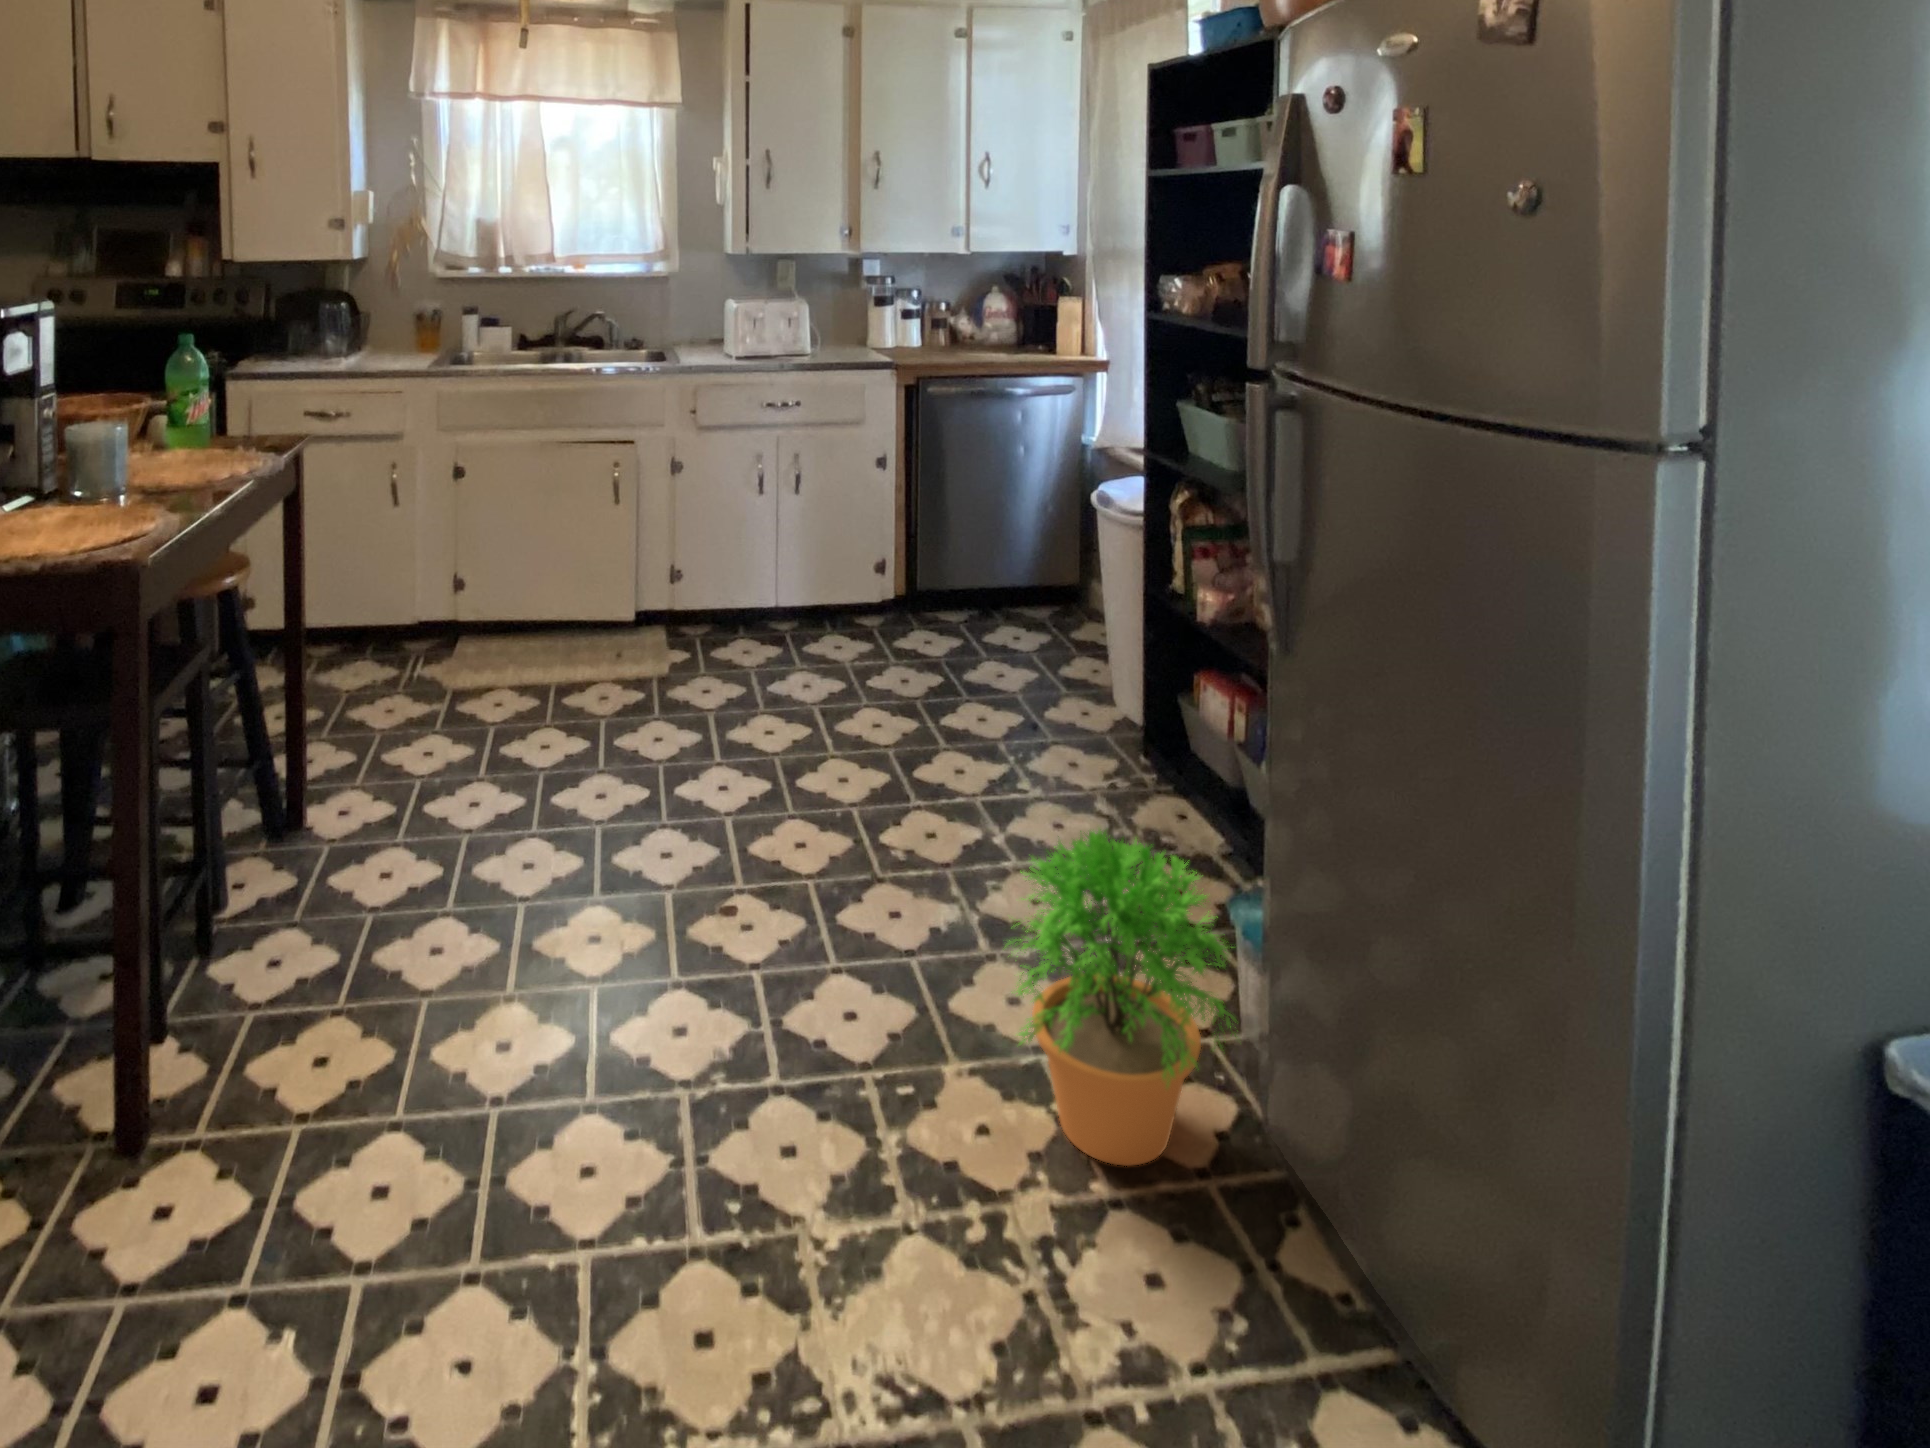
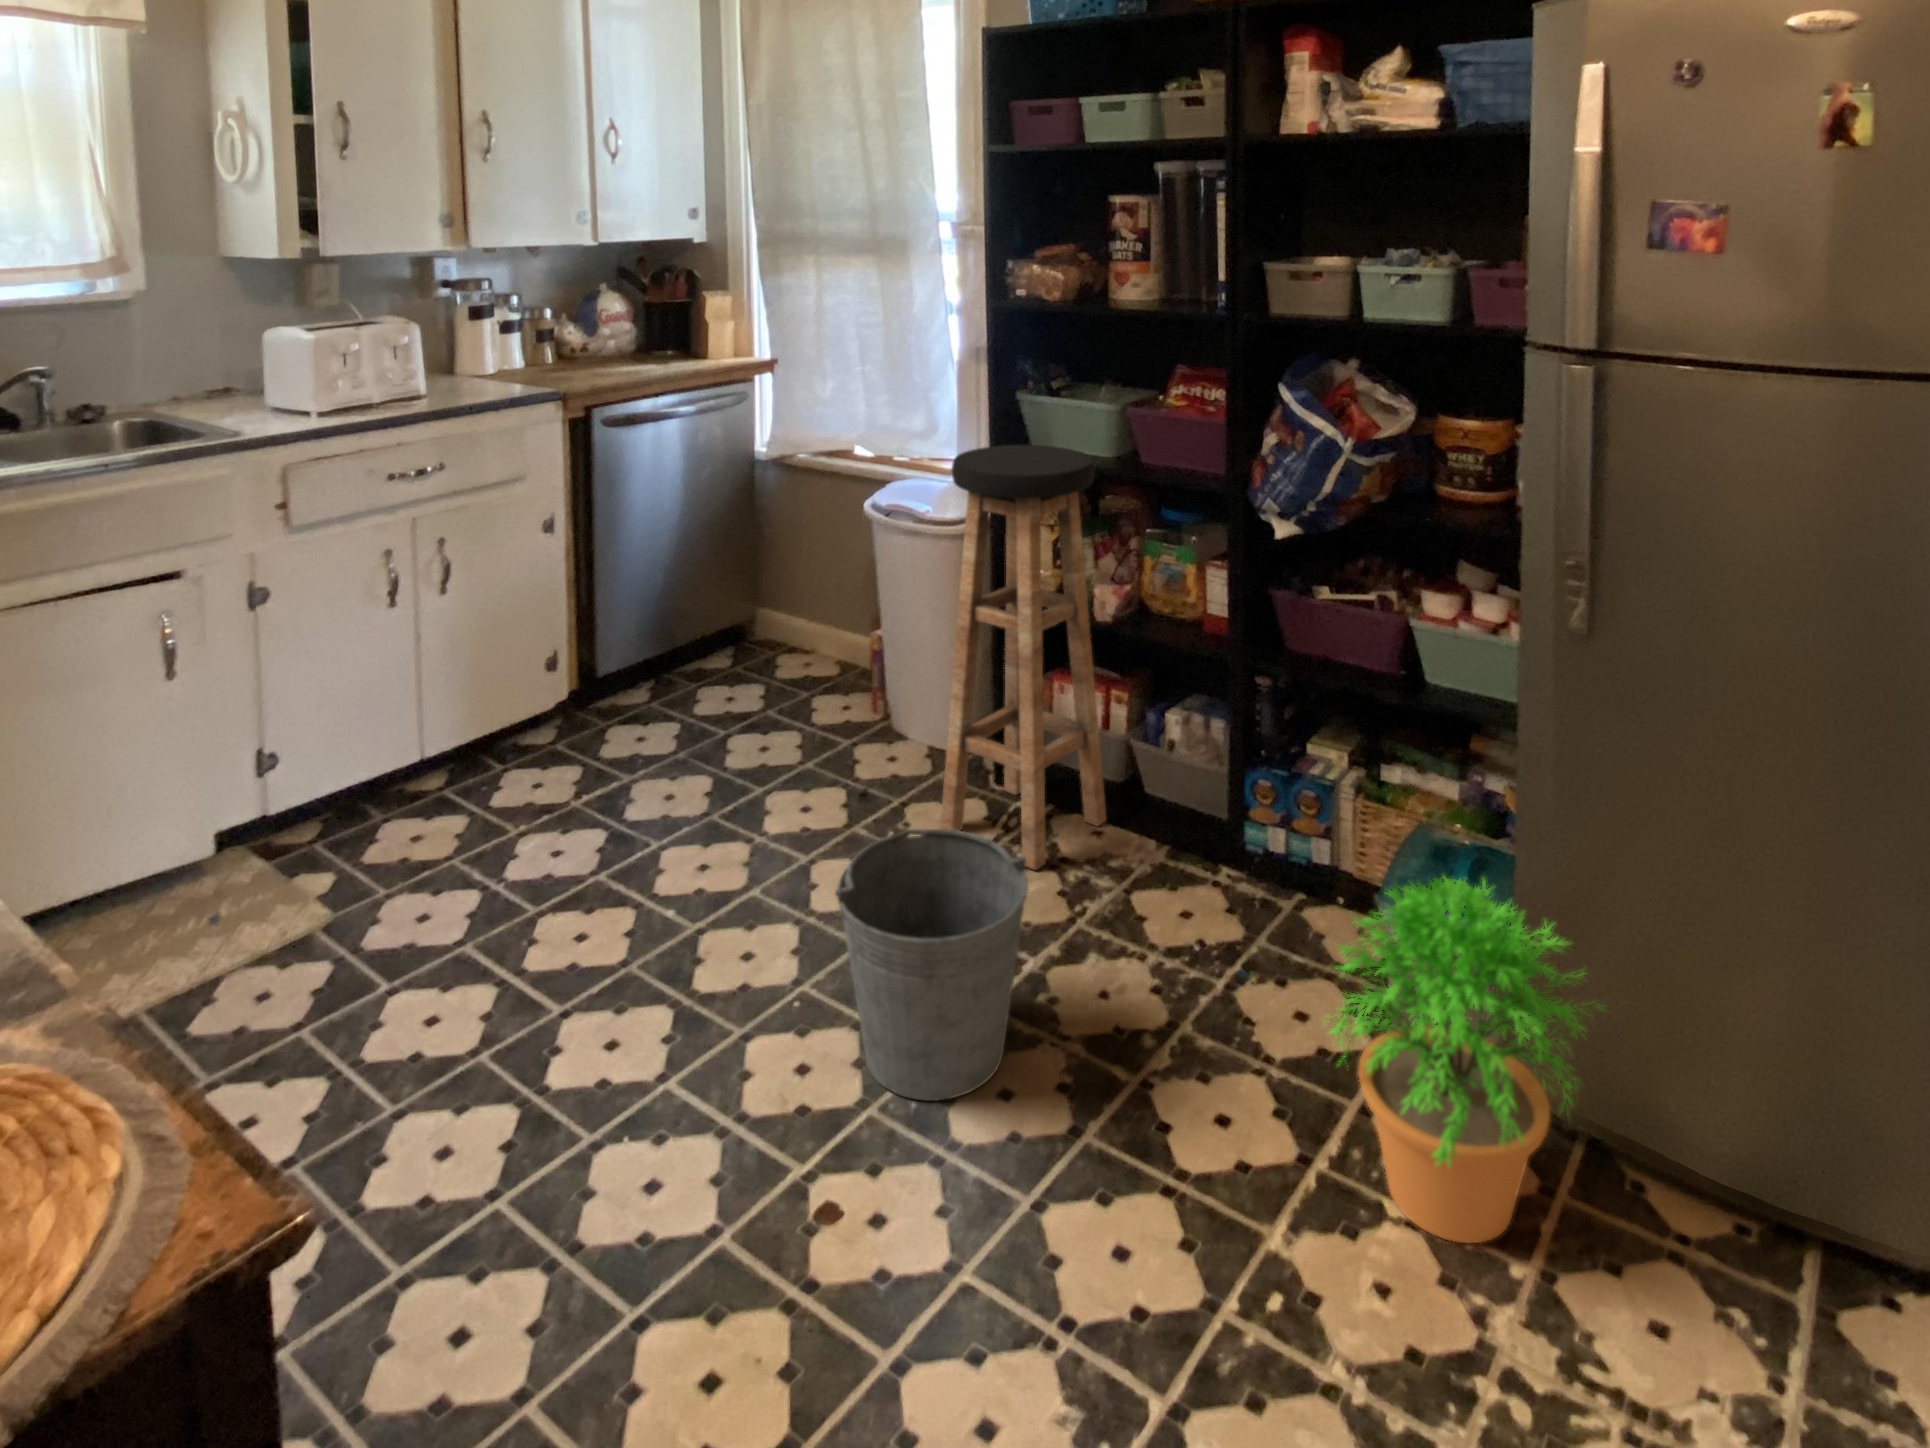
bar stool: none [1054,440,1197,811] -> present [940,445,1106,870]
bucket: none [807,705,953,899] -> present [835,829,1028,1100]

